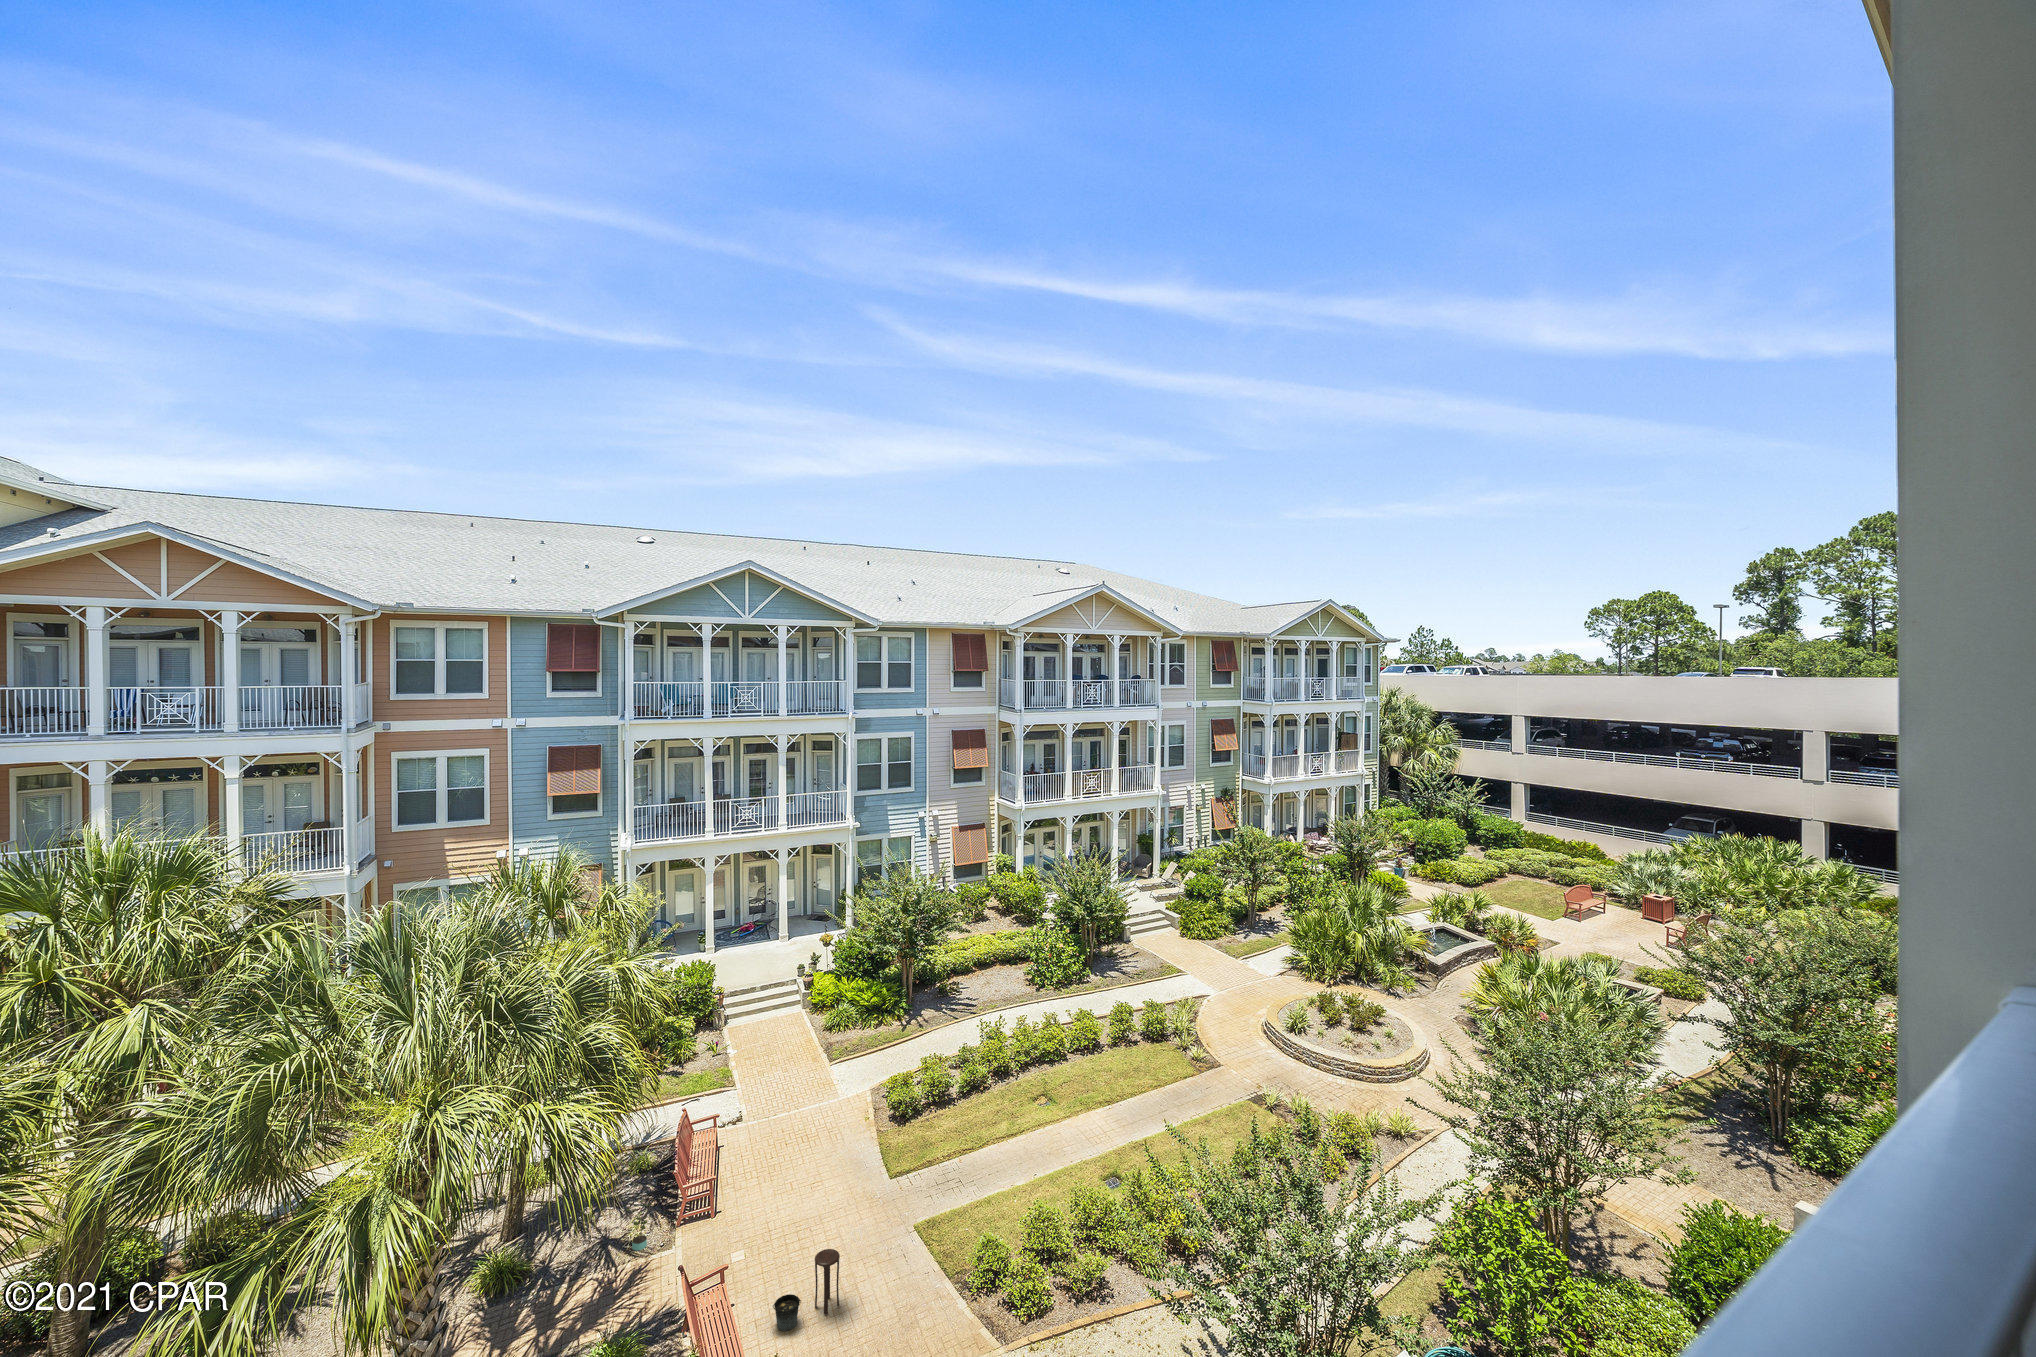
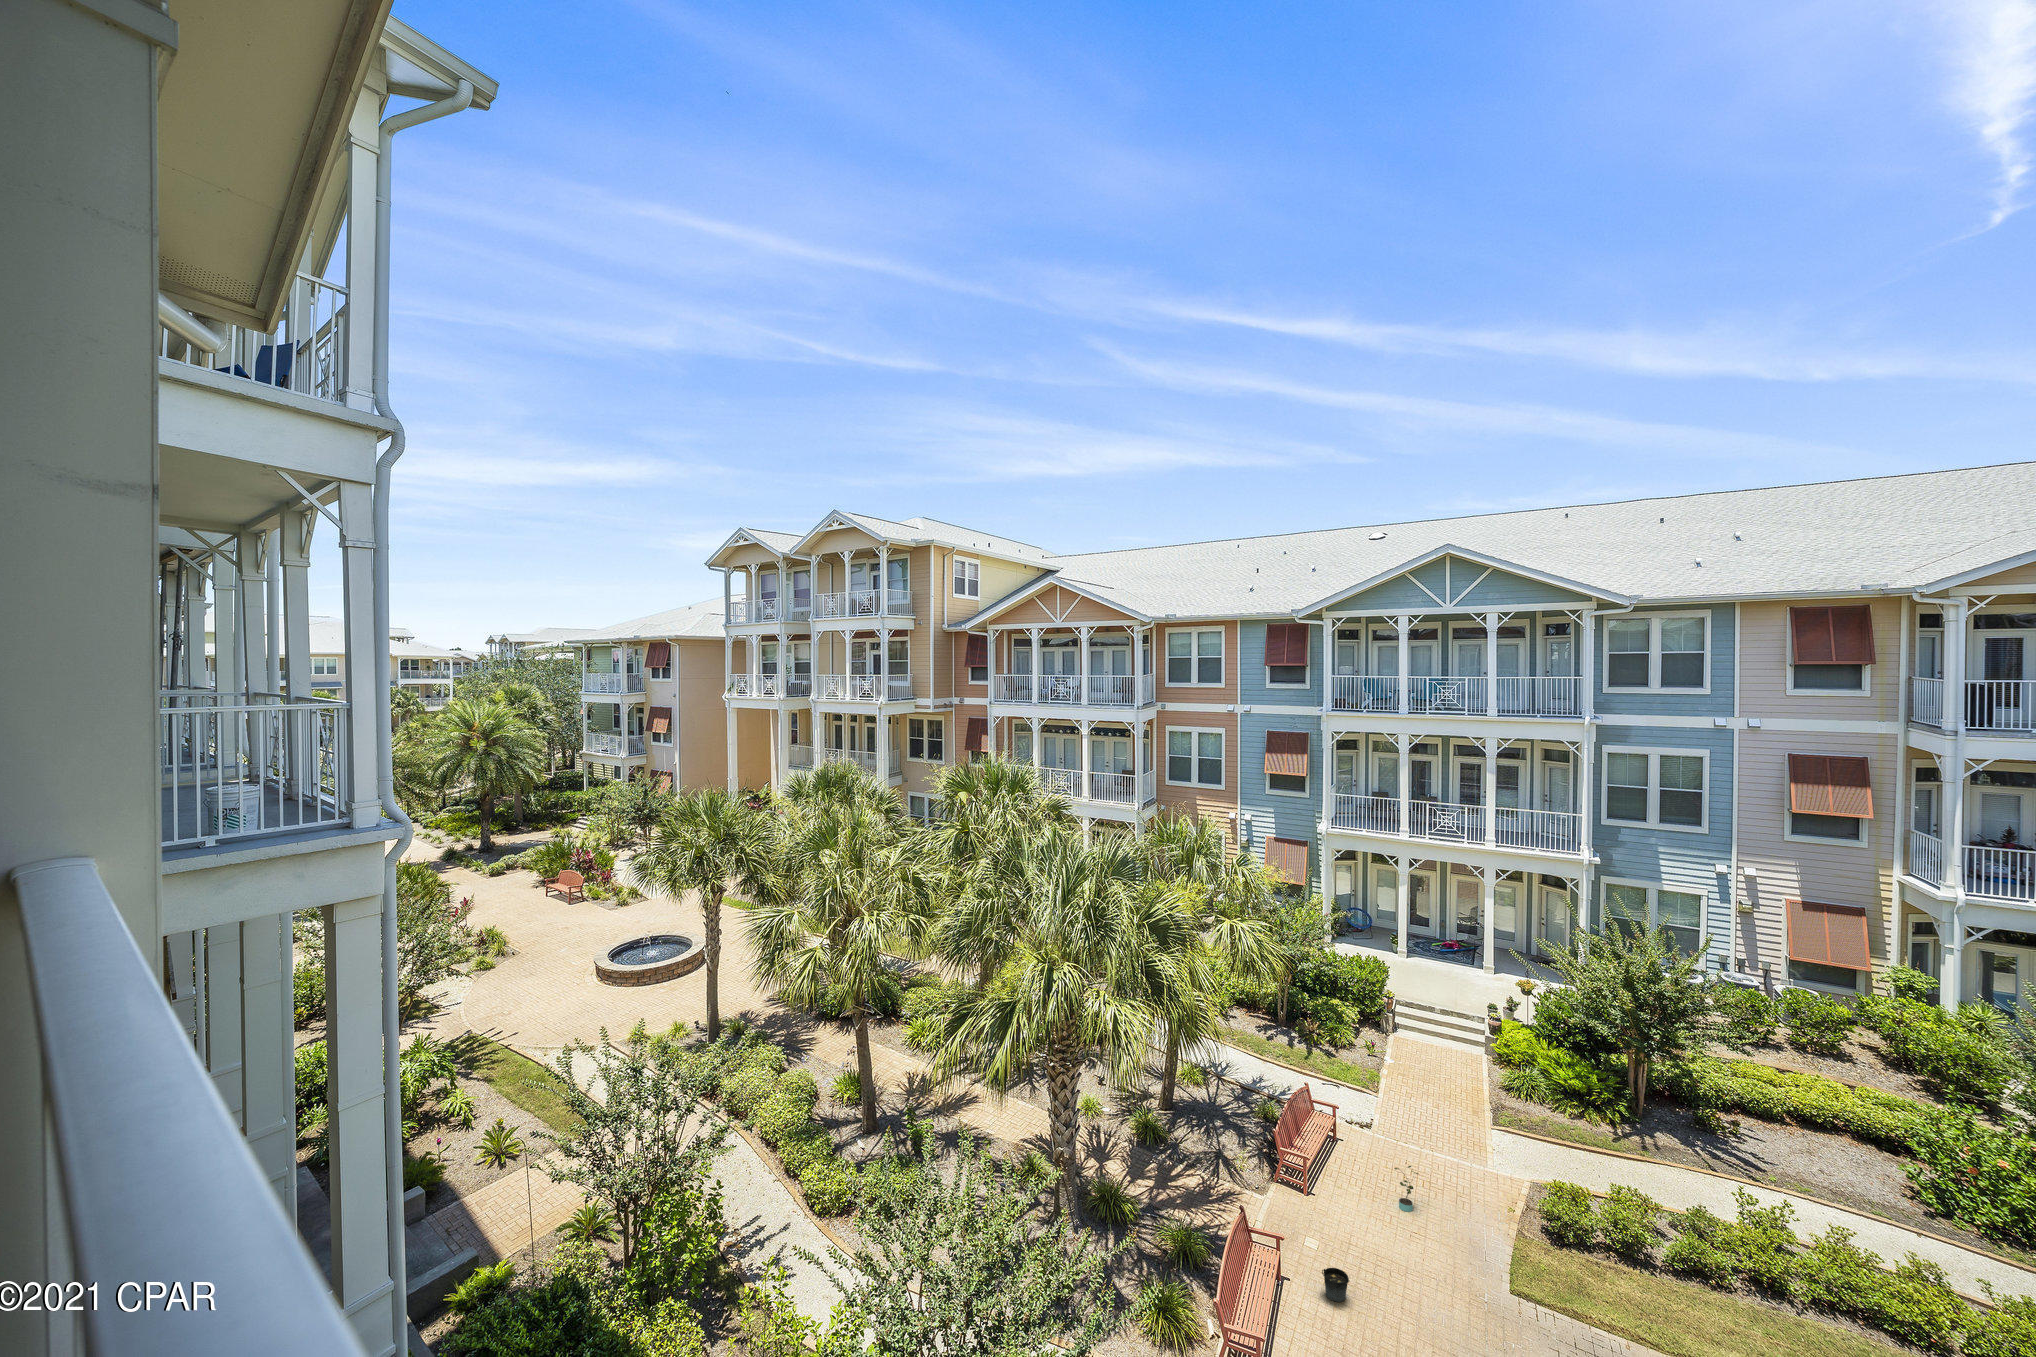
potted plant: present [627,1199,652,1251] -> present [1394,1166,1418,1212]
stool: present [815,1249,840,1315] -> none [1367,1246,1394,1310]

